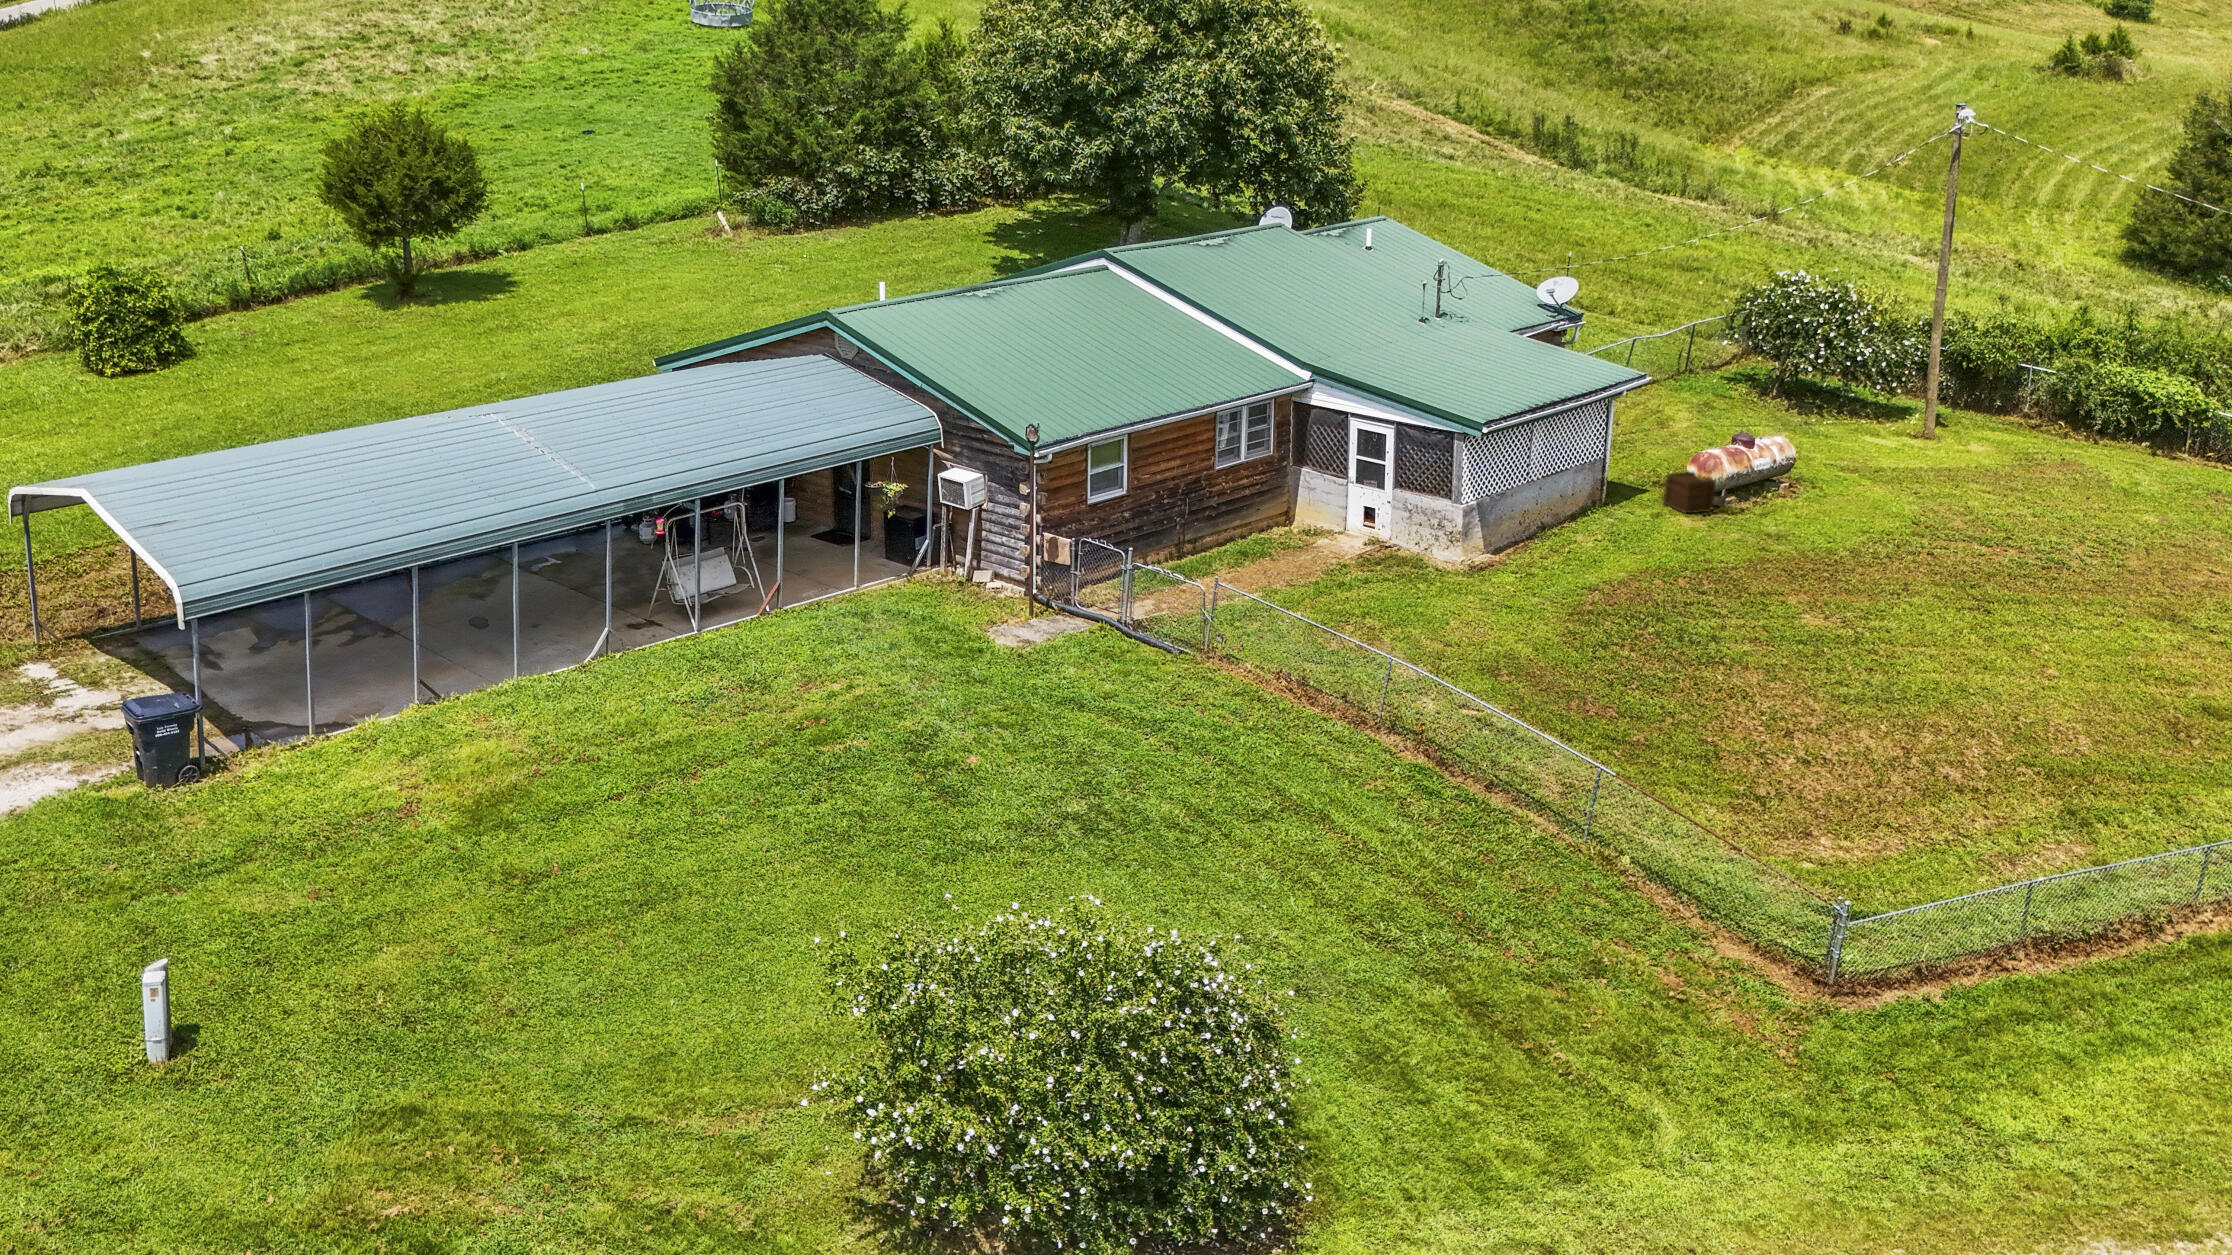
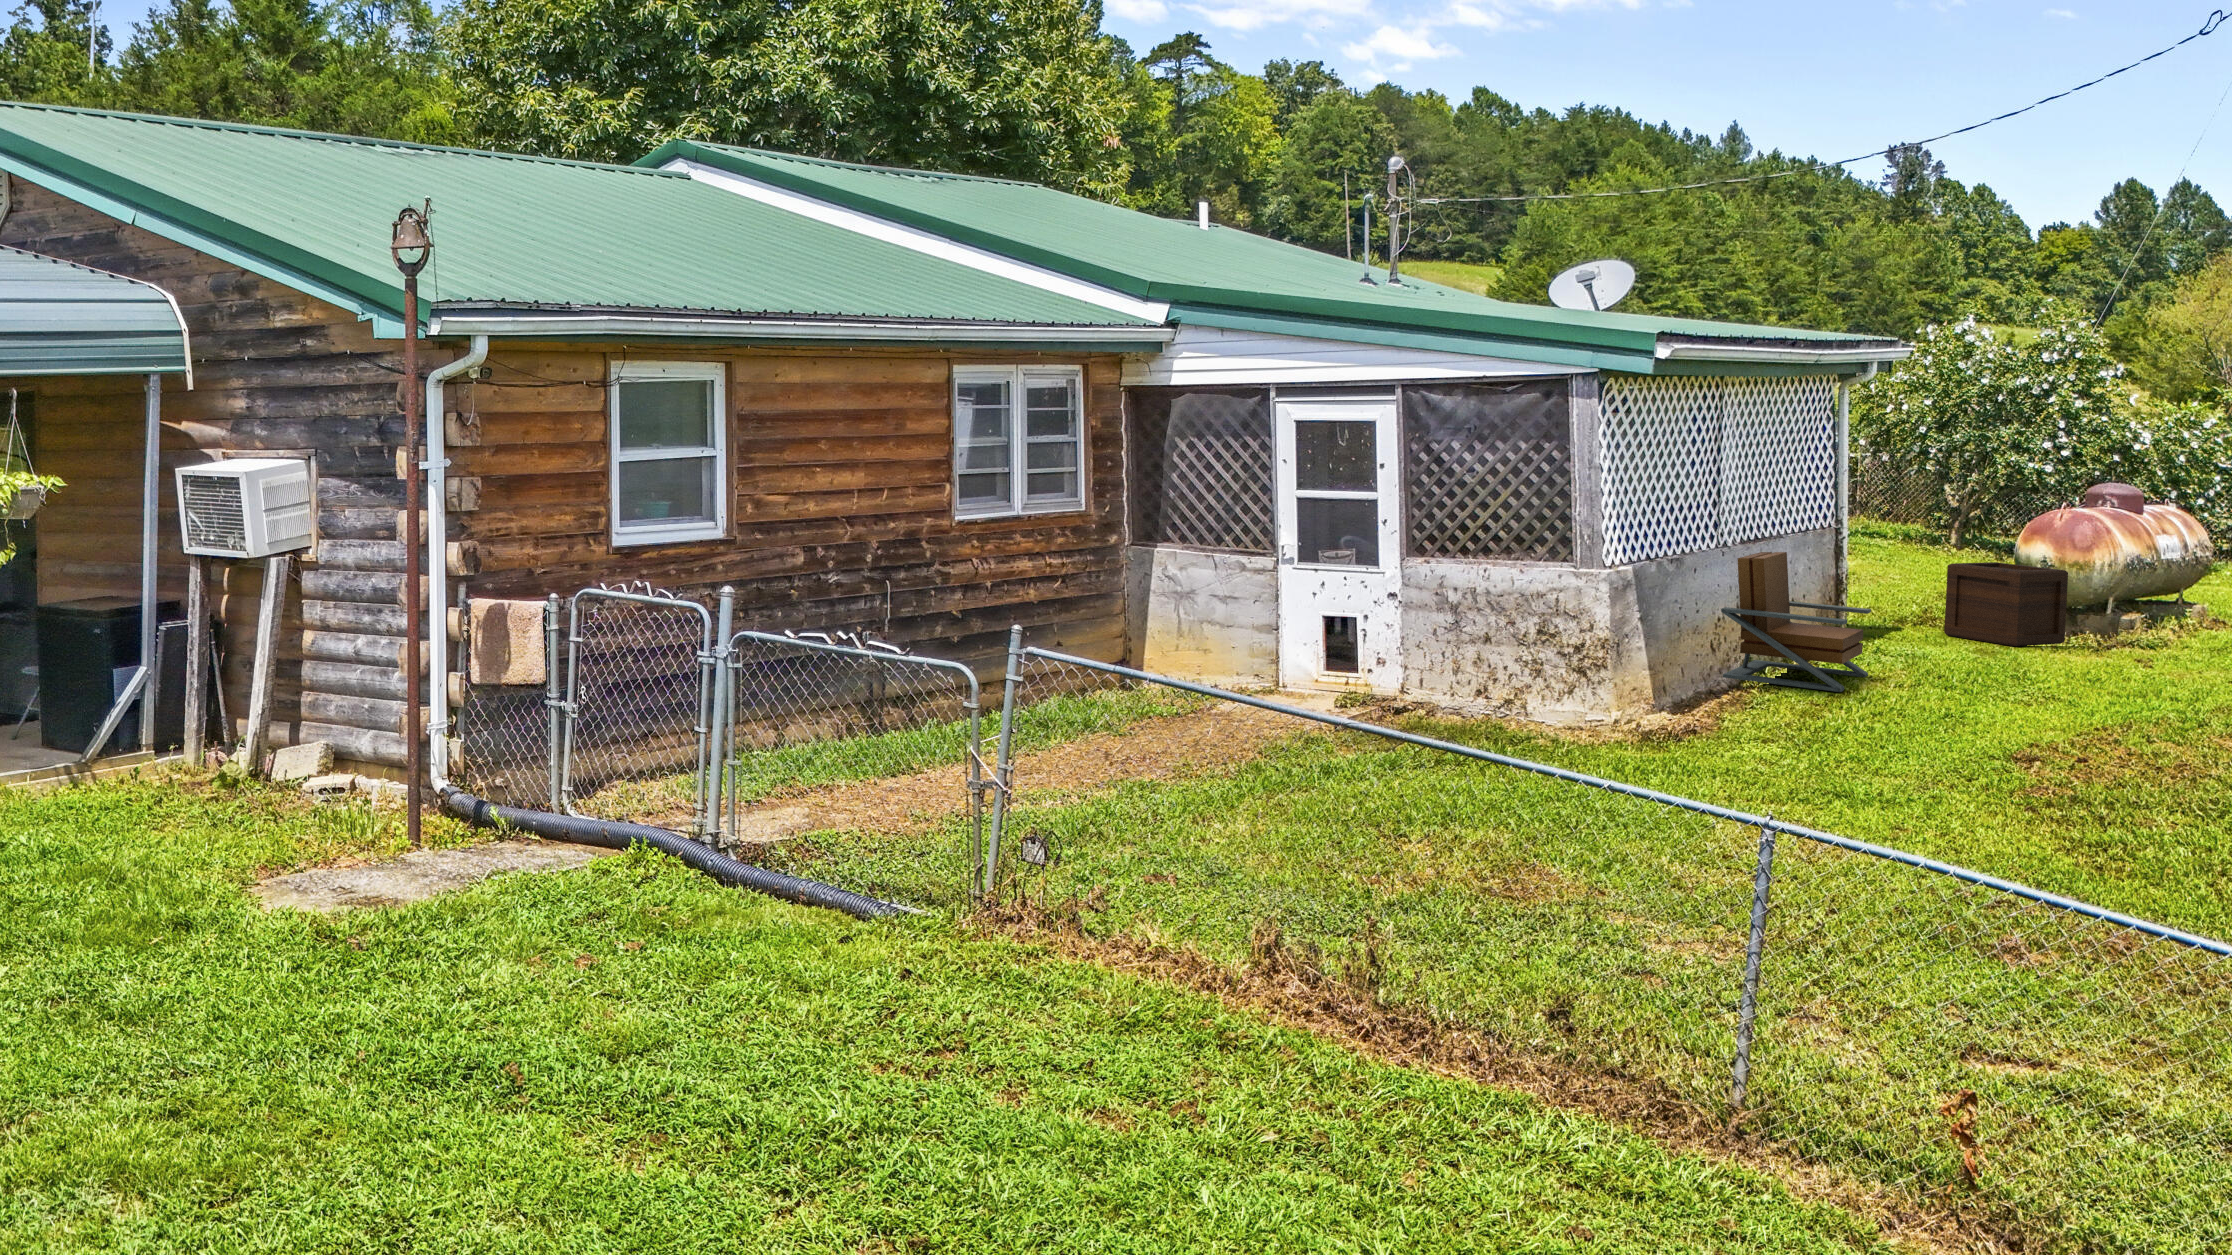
lounge chair: none [1529,480,1598,546] -> present [1721,552,1871,692]

